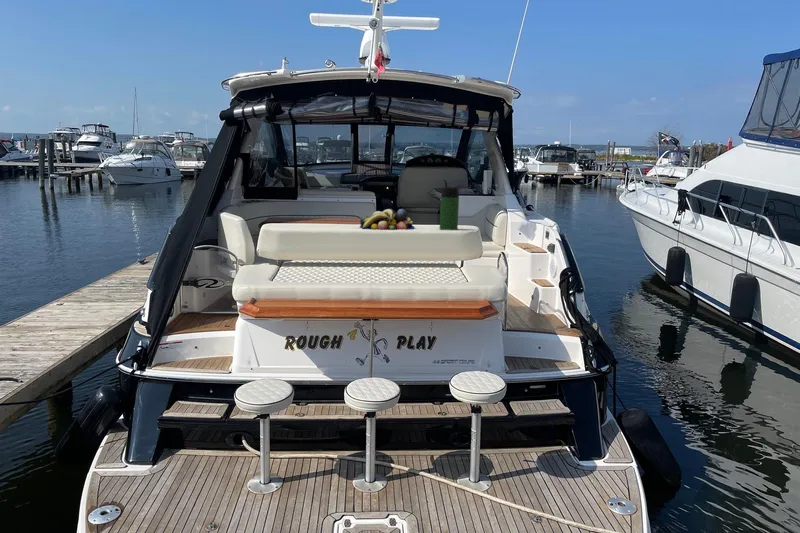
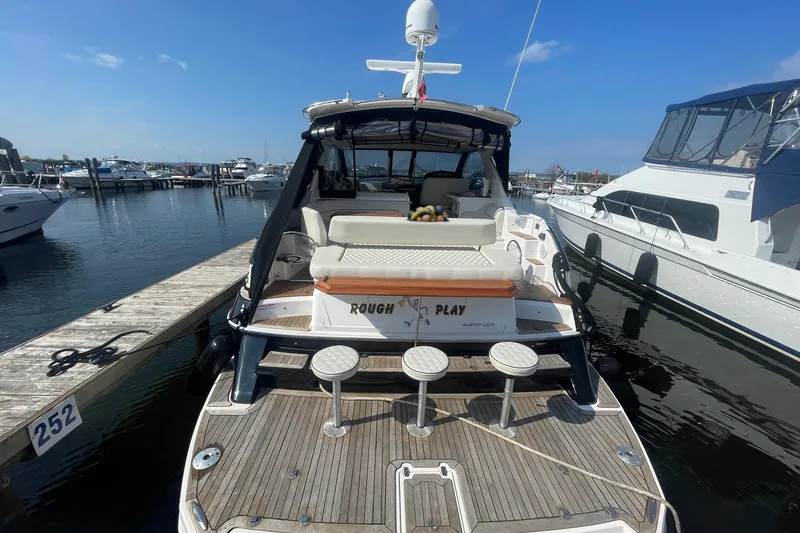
thermos bottle: present [439,180,459,230] -> none [468,182,486,223]

